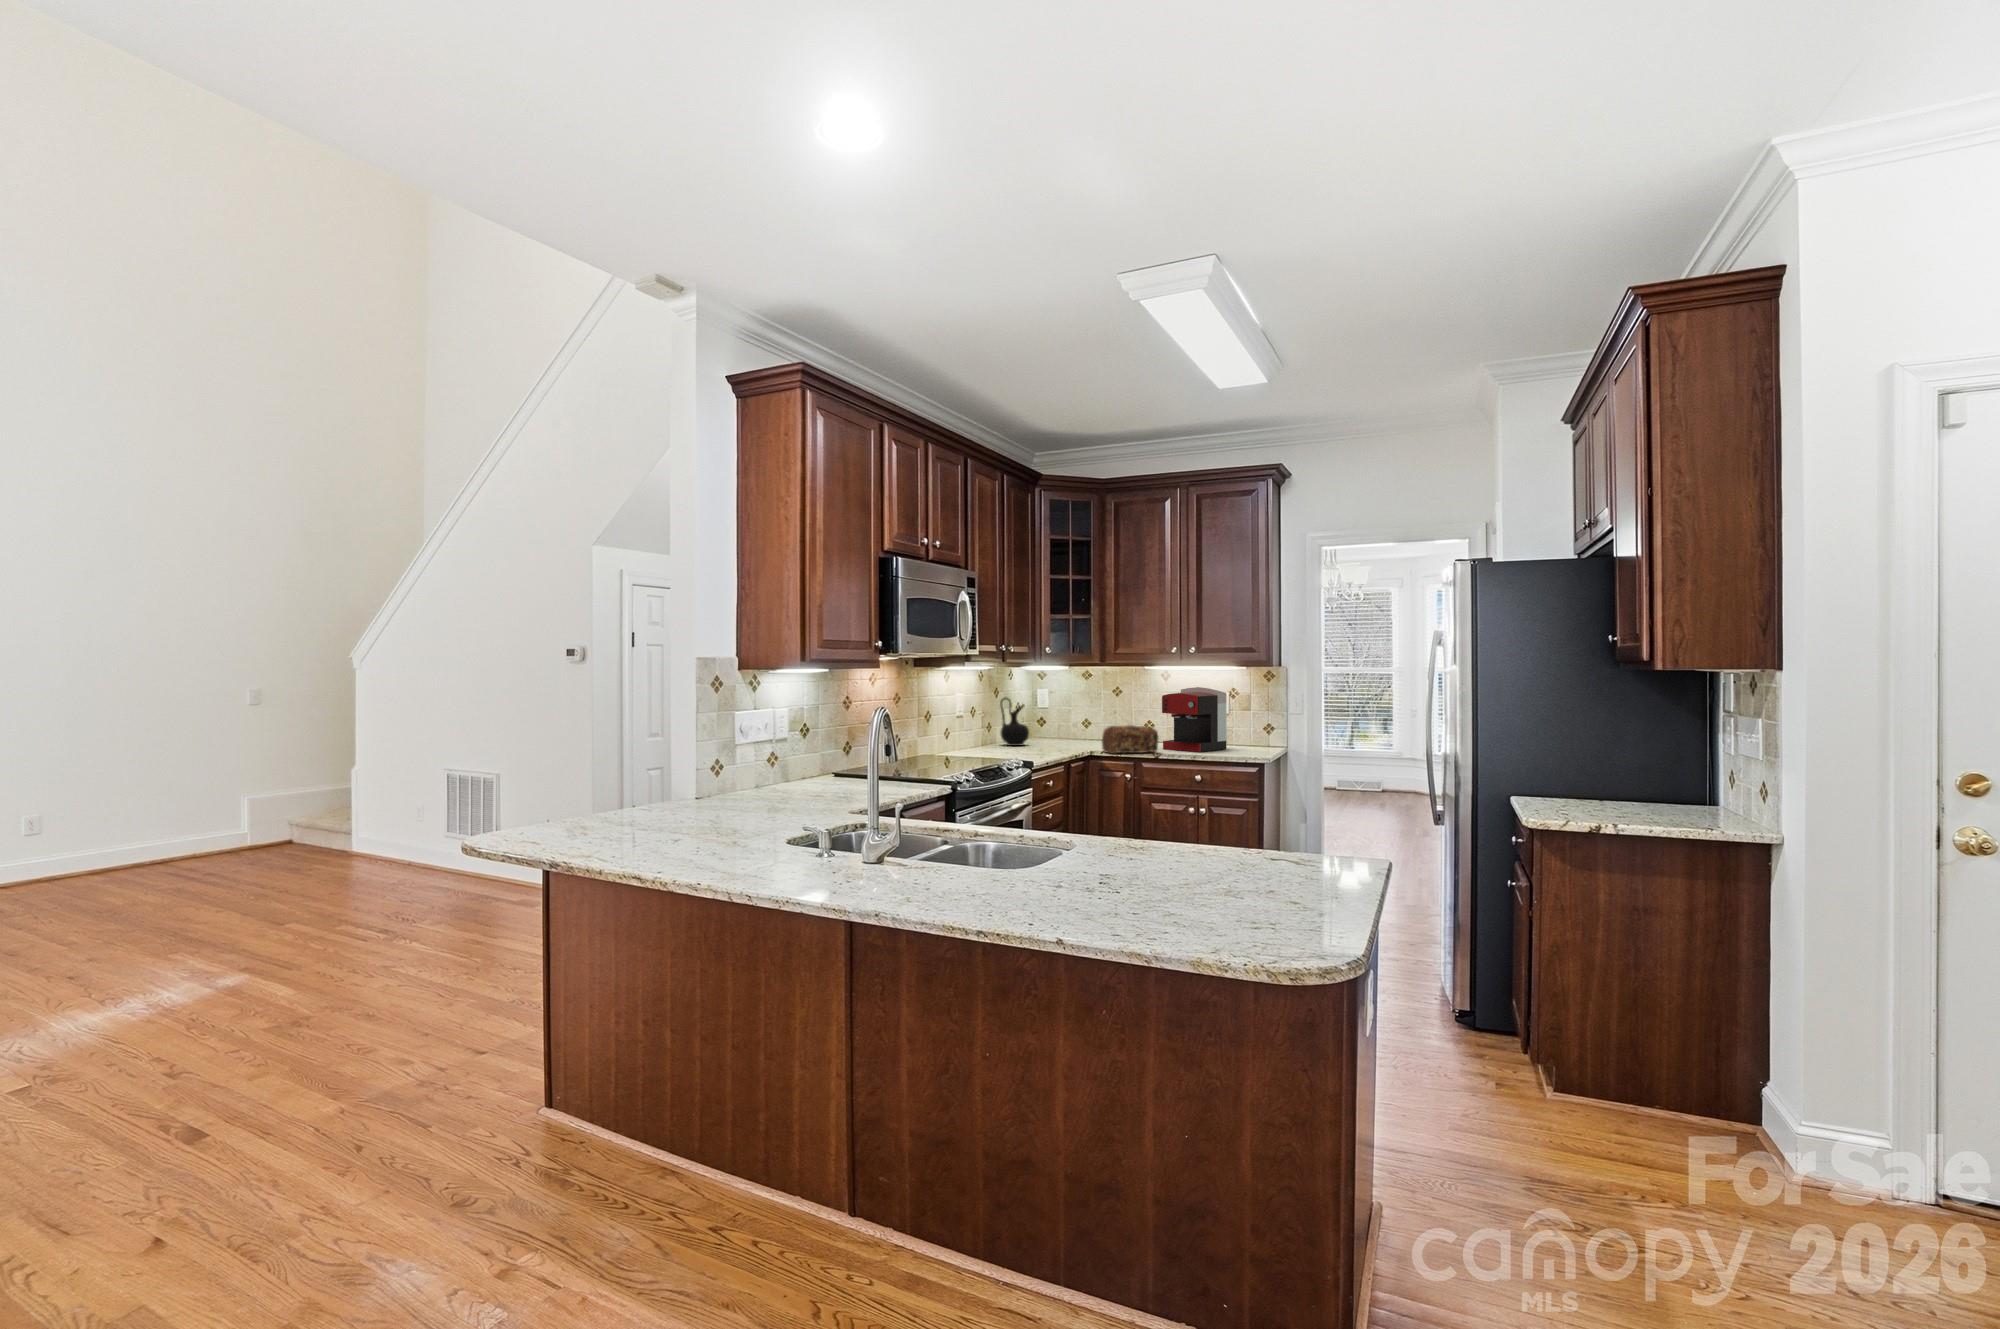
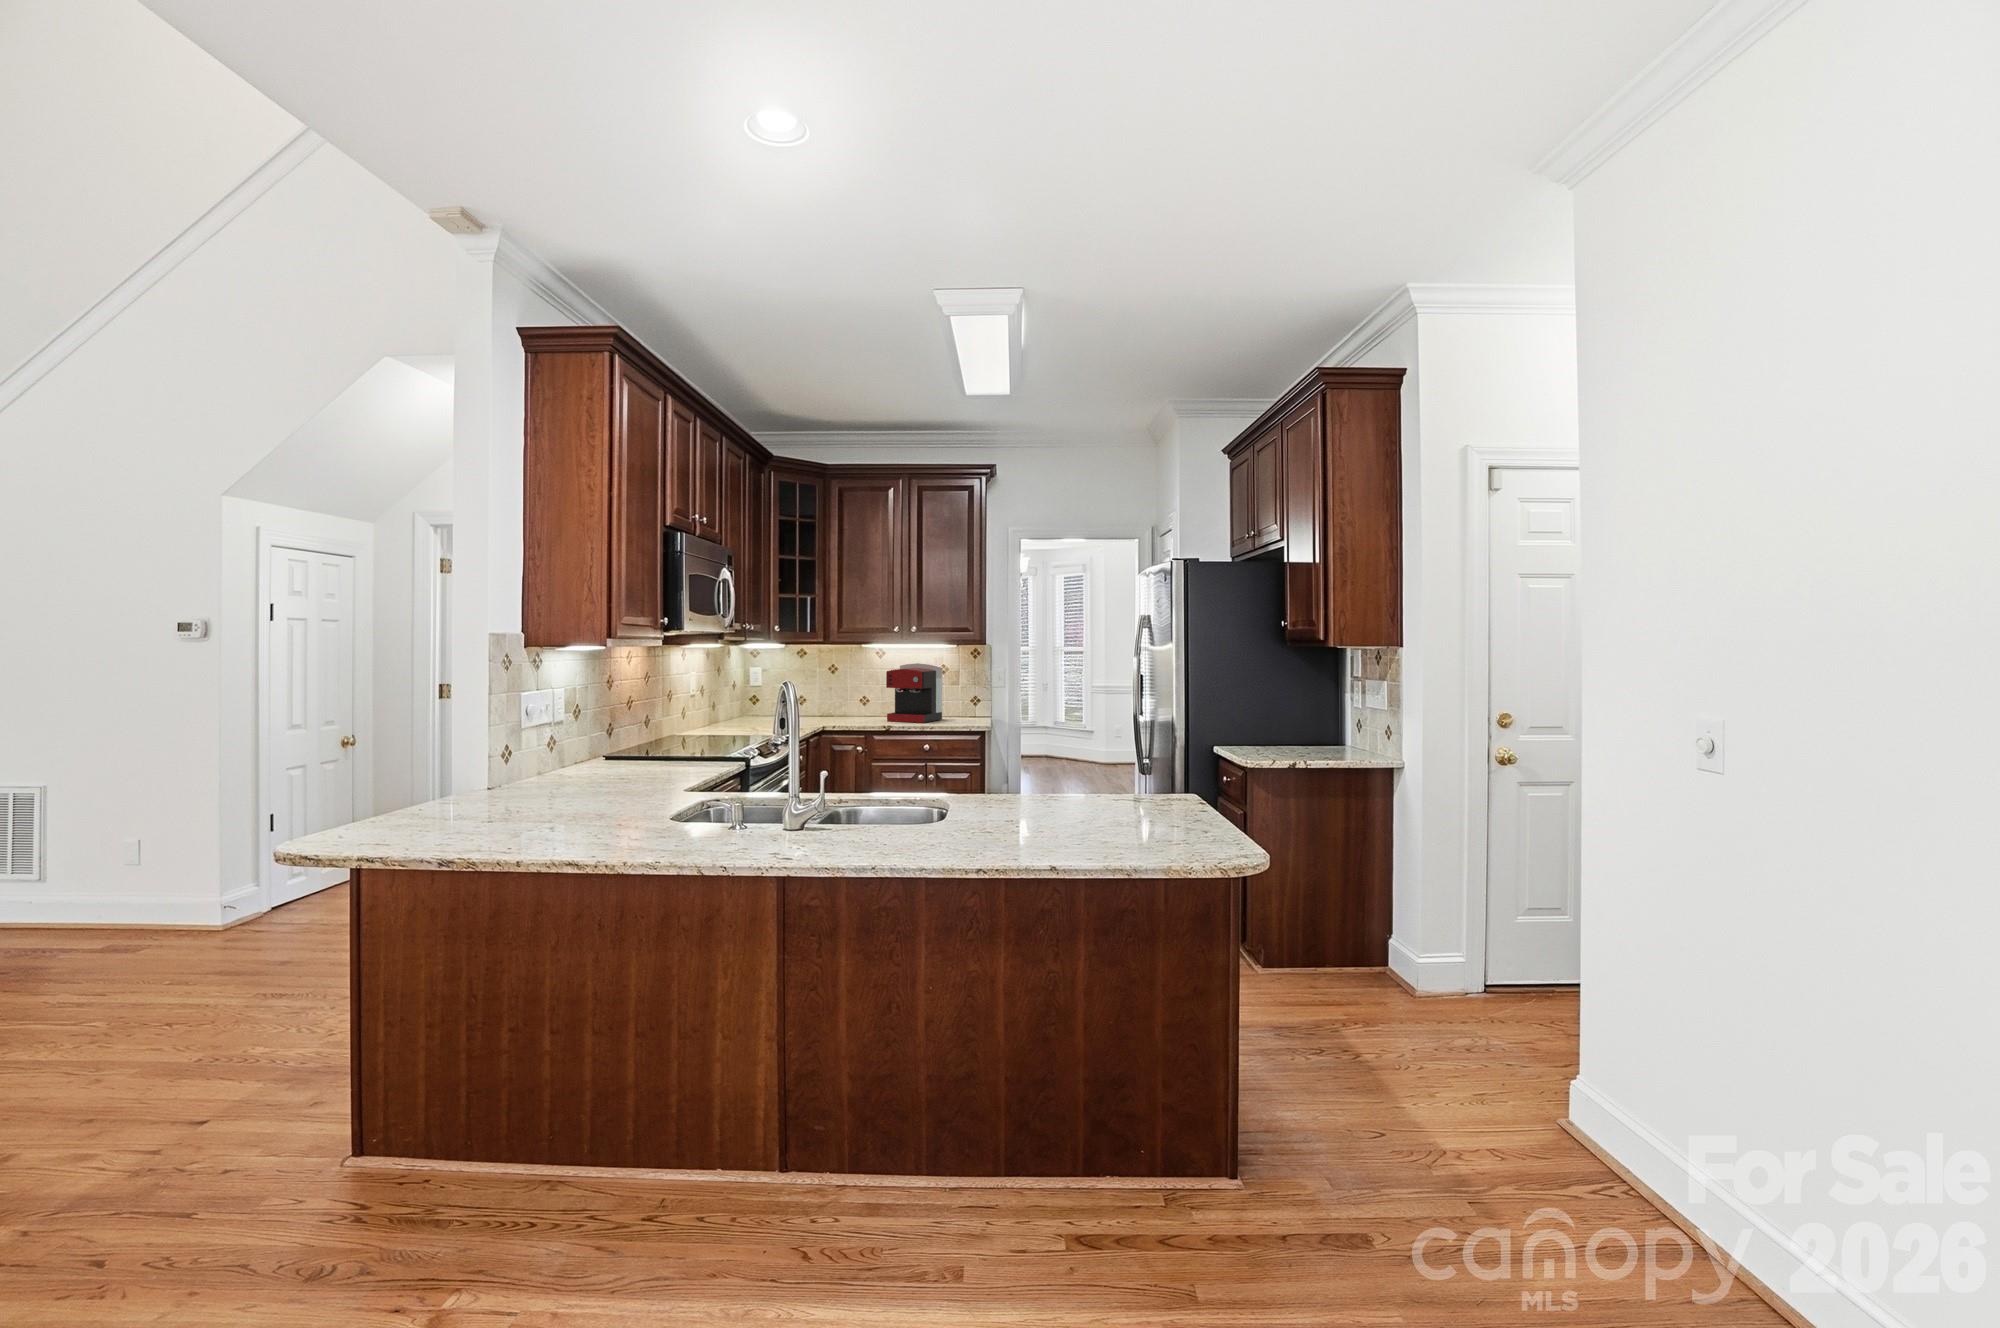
ceramic jug: present [1000,698,1029,746] -> none [727,675,756,723]
bread loaf: present [1102,725,1159,754] -> none [836,700,890,727]

